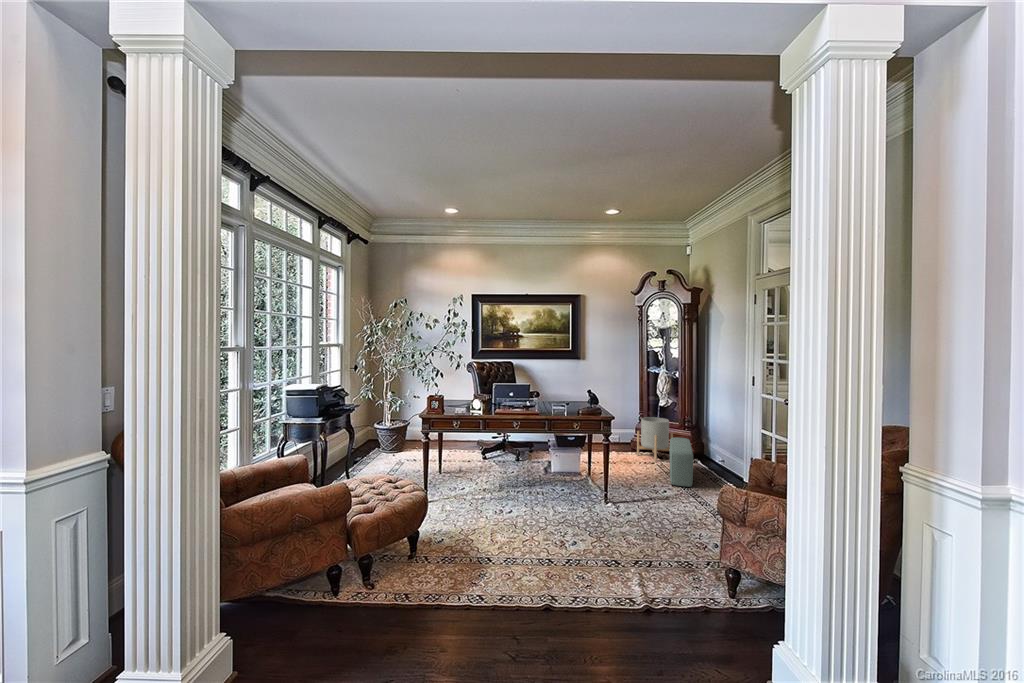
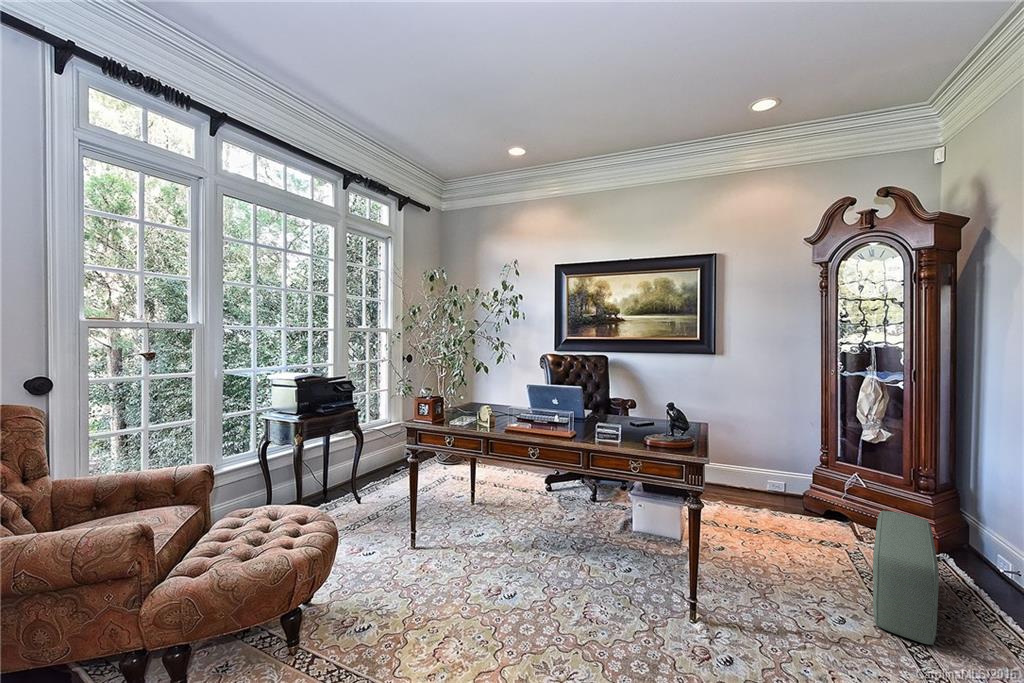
planter: present [637,417,673,461] -> none [808,459,889,545]

